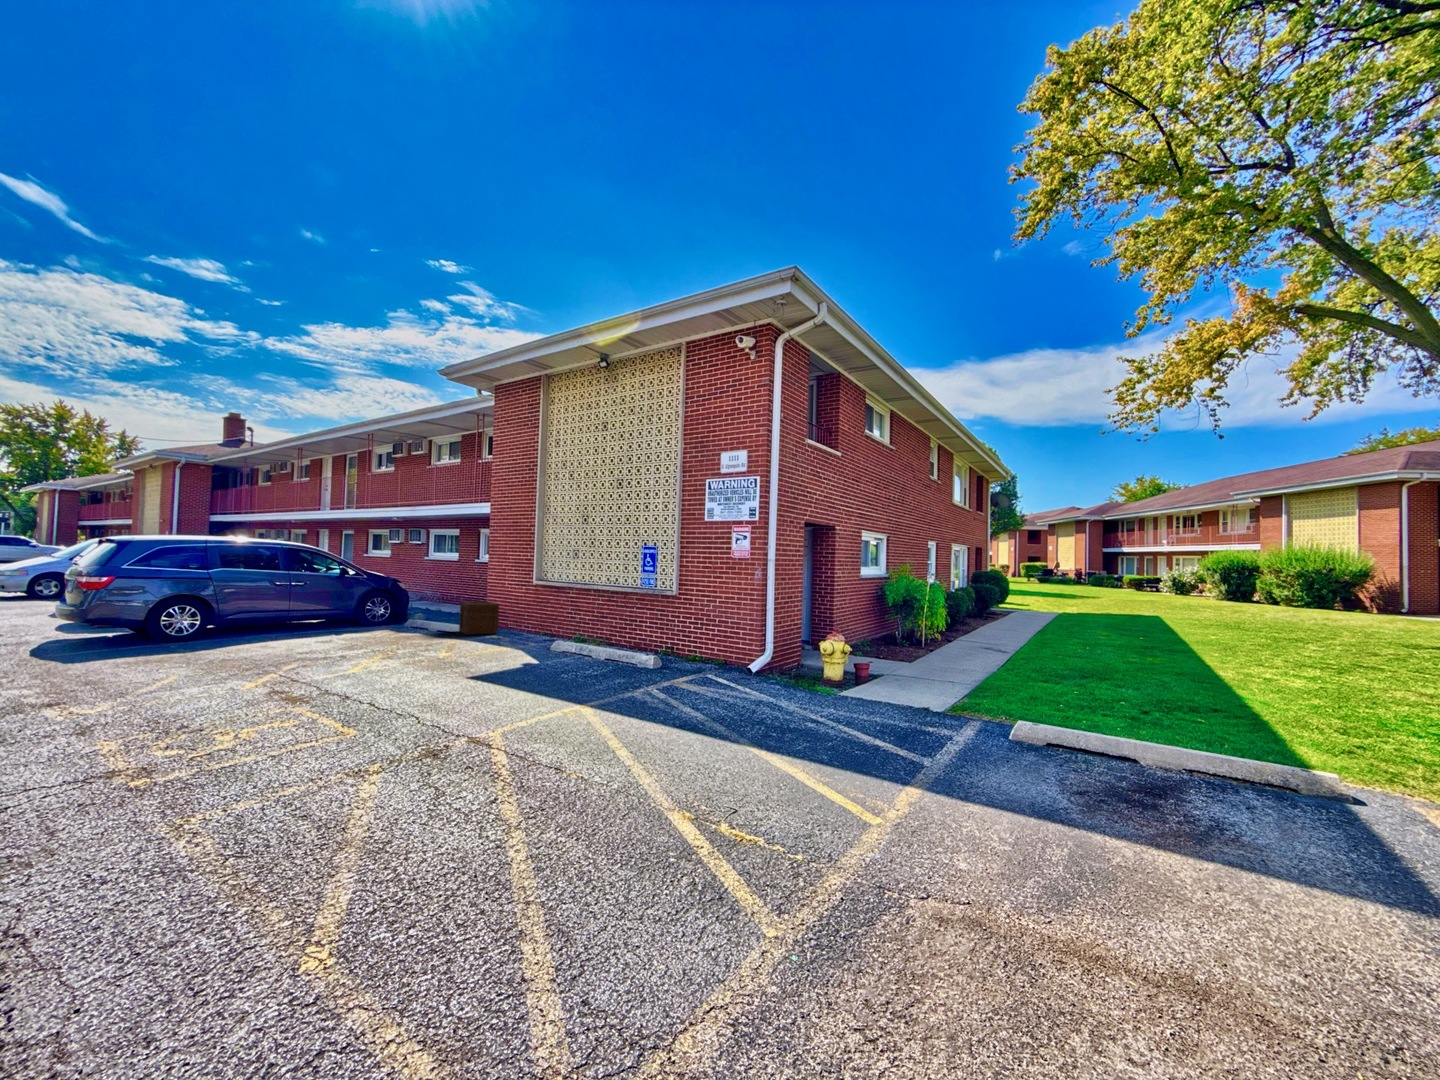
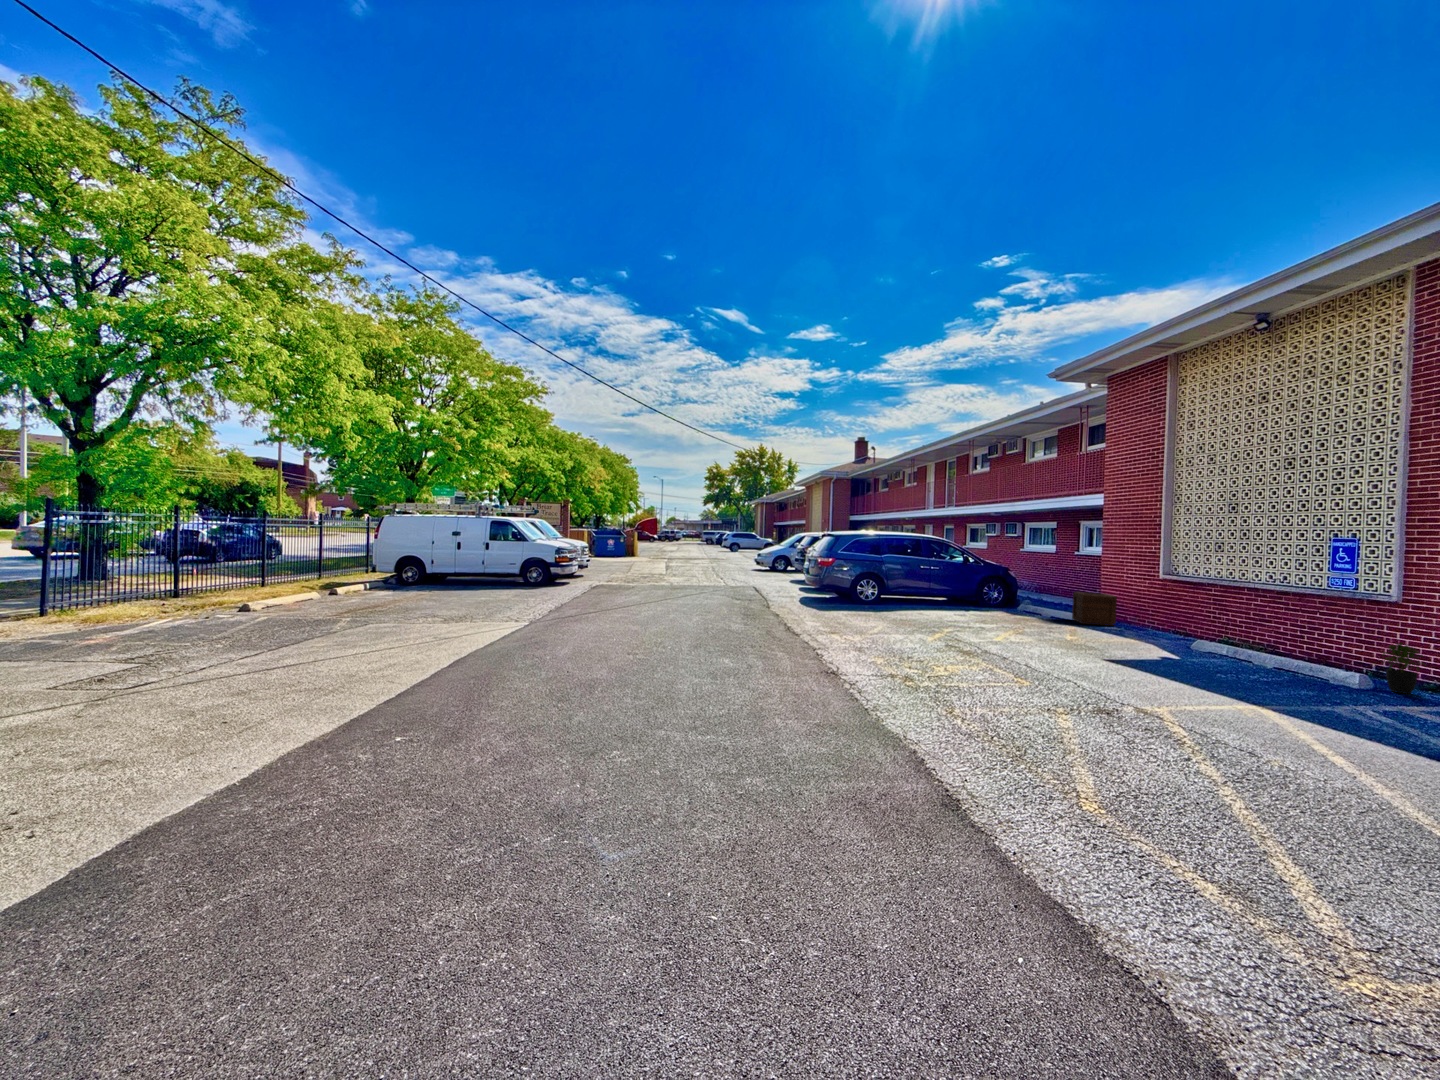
potted plant: none [664,626,690,666] -> present [1383,643,1423,694]

